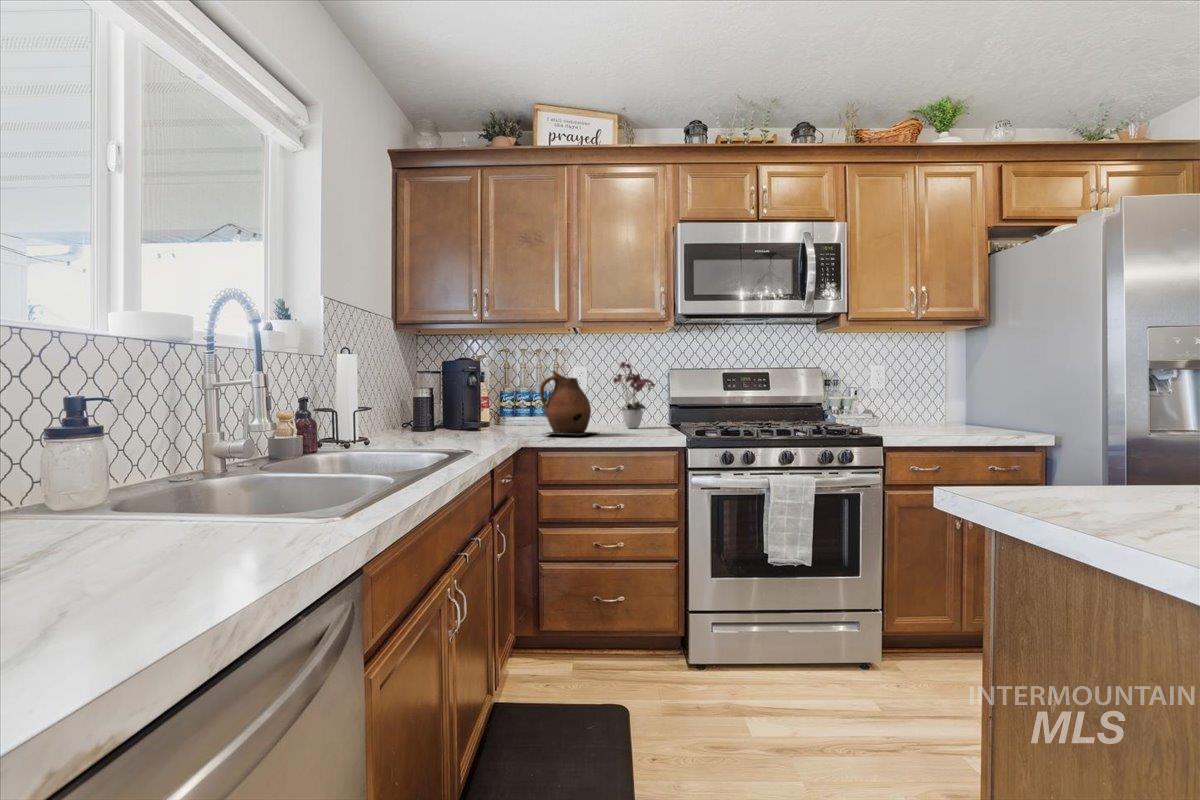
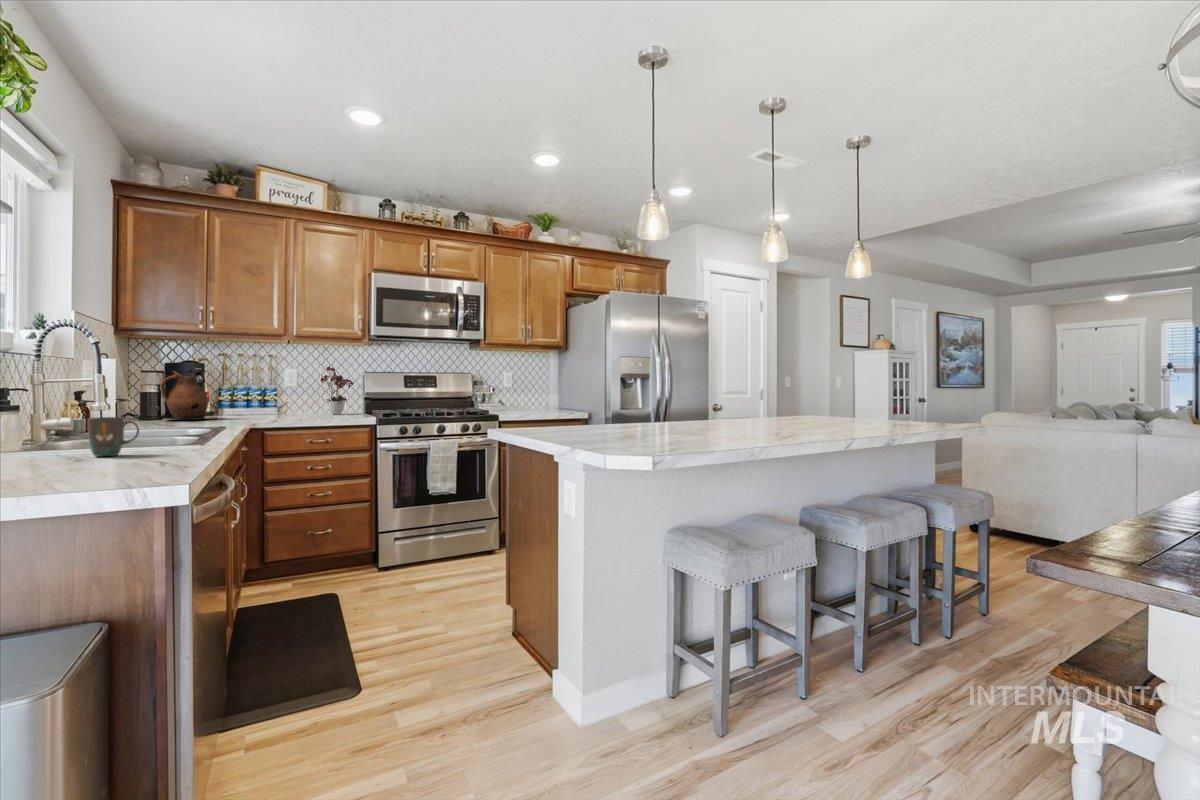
ceramic pitcher: present [540,371,597,436] -> present [161,371,209,420]
mug: none [116,454,213,543] -> present [88,417,139,457]

